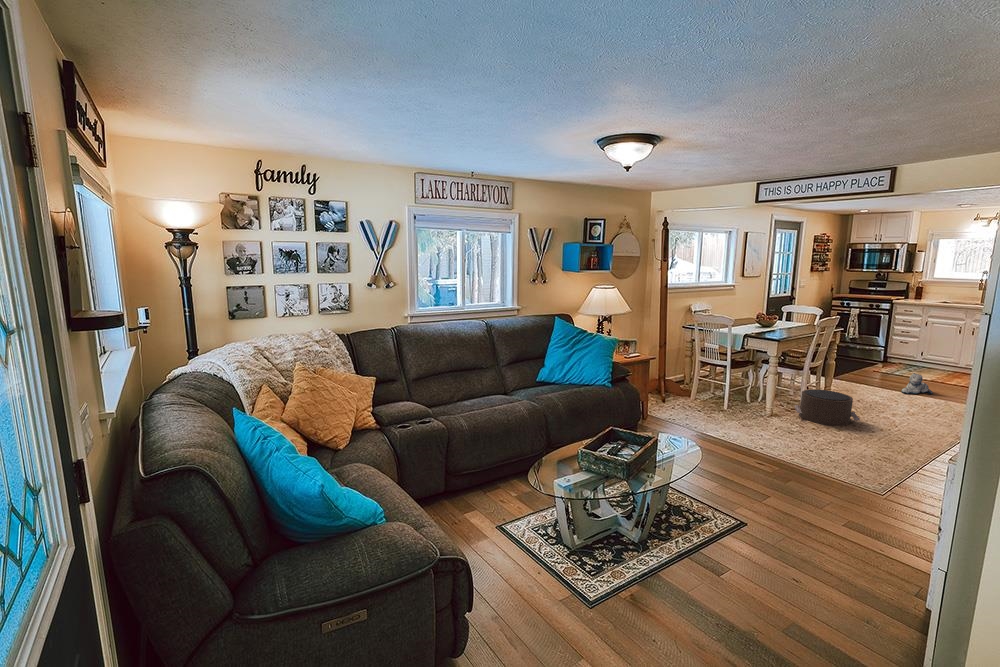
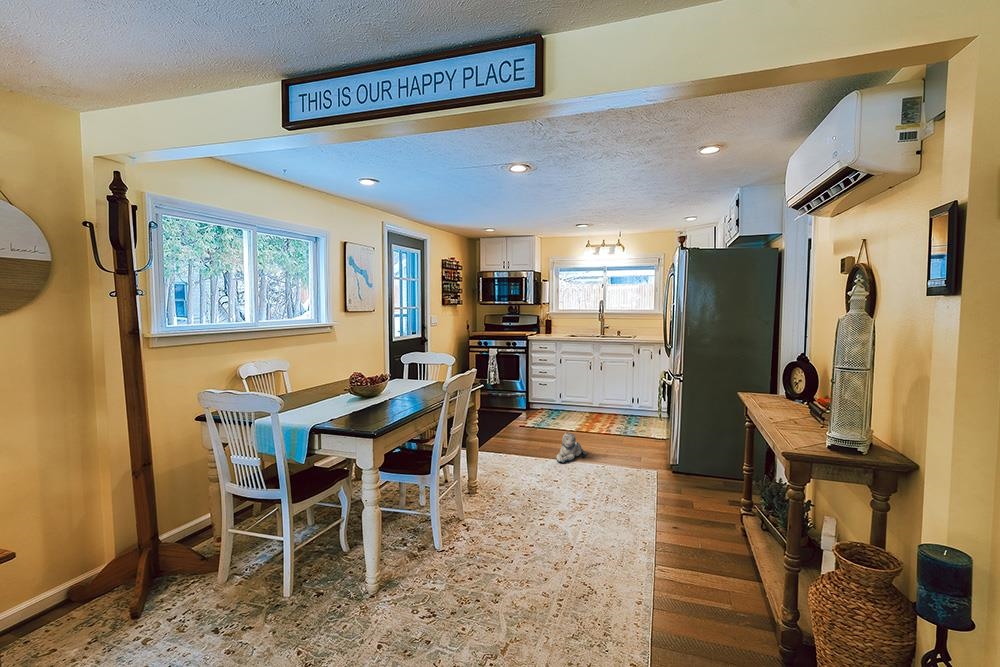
pouf: present [795,389,860,426] -> none [417,513,528,605]

